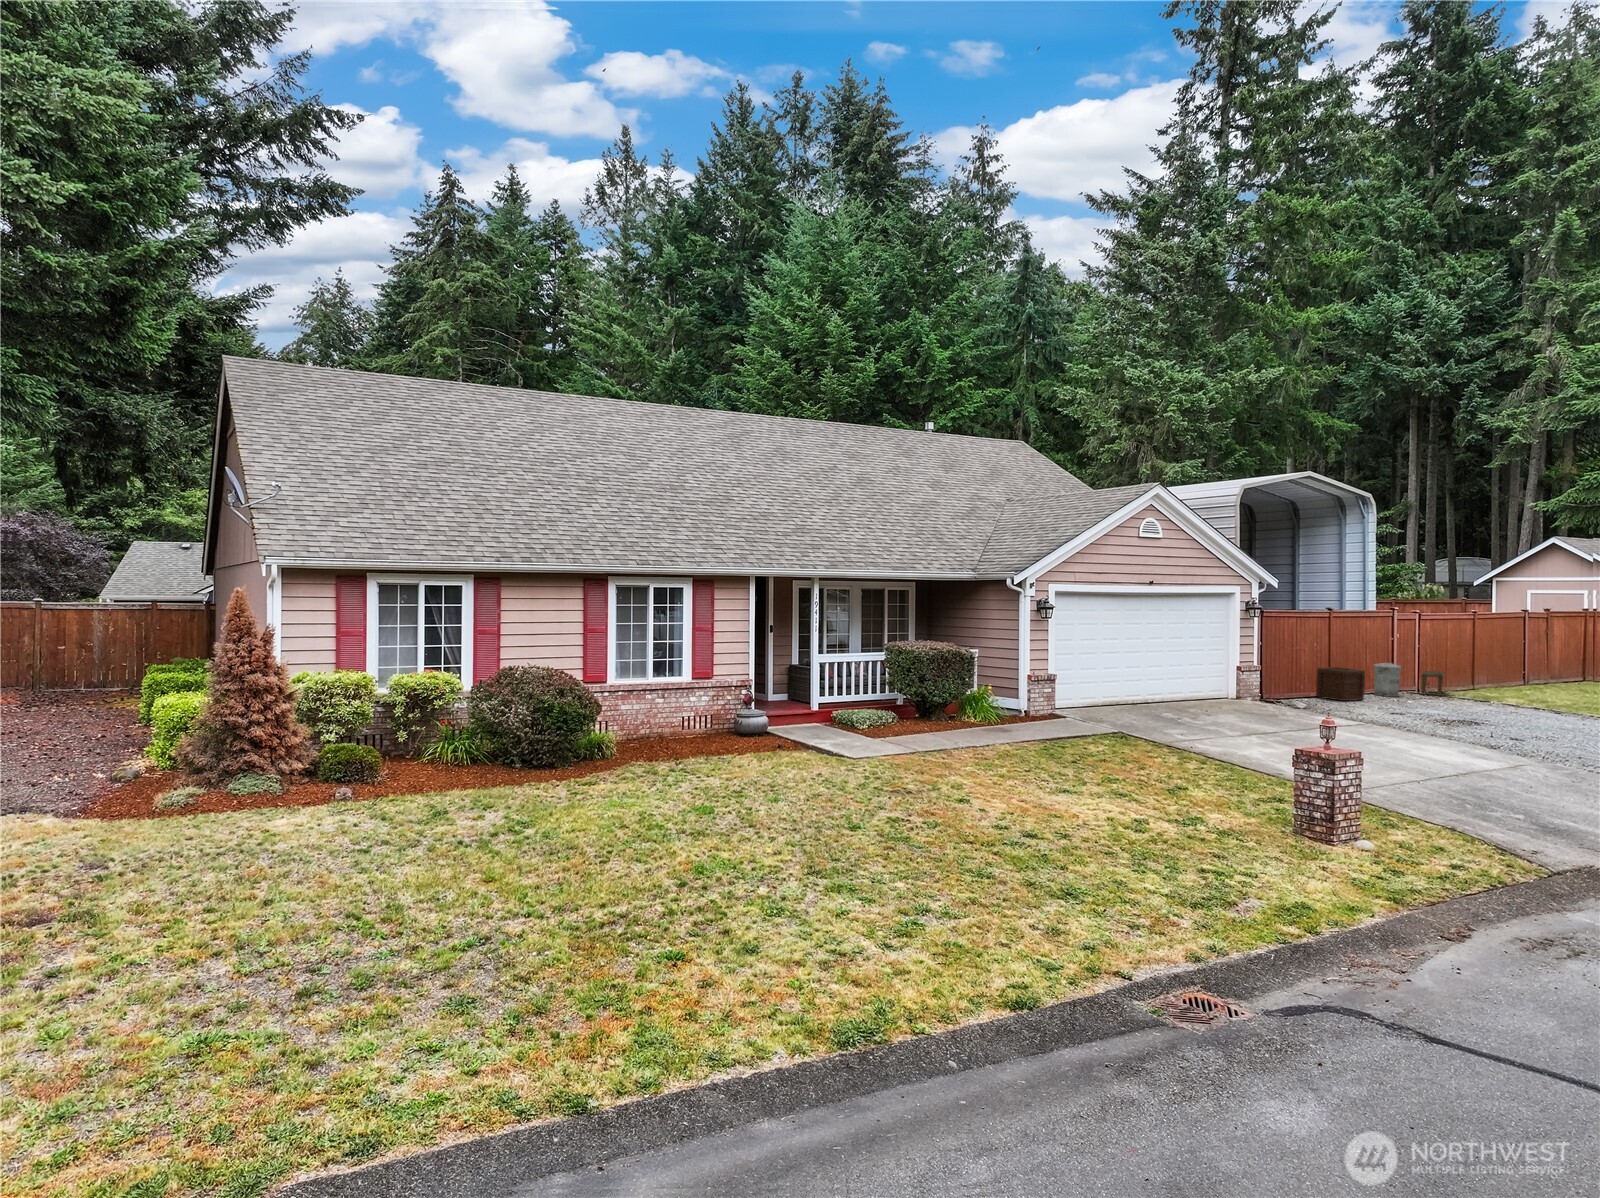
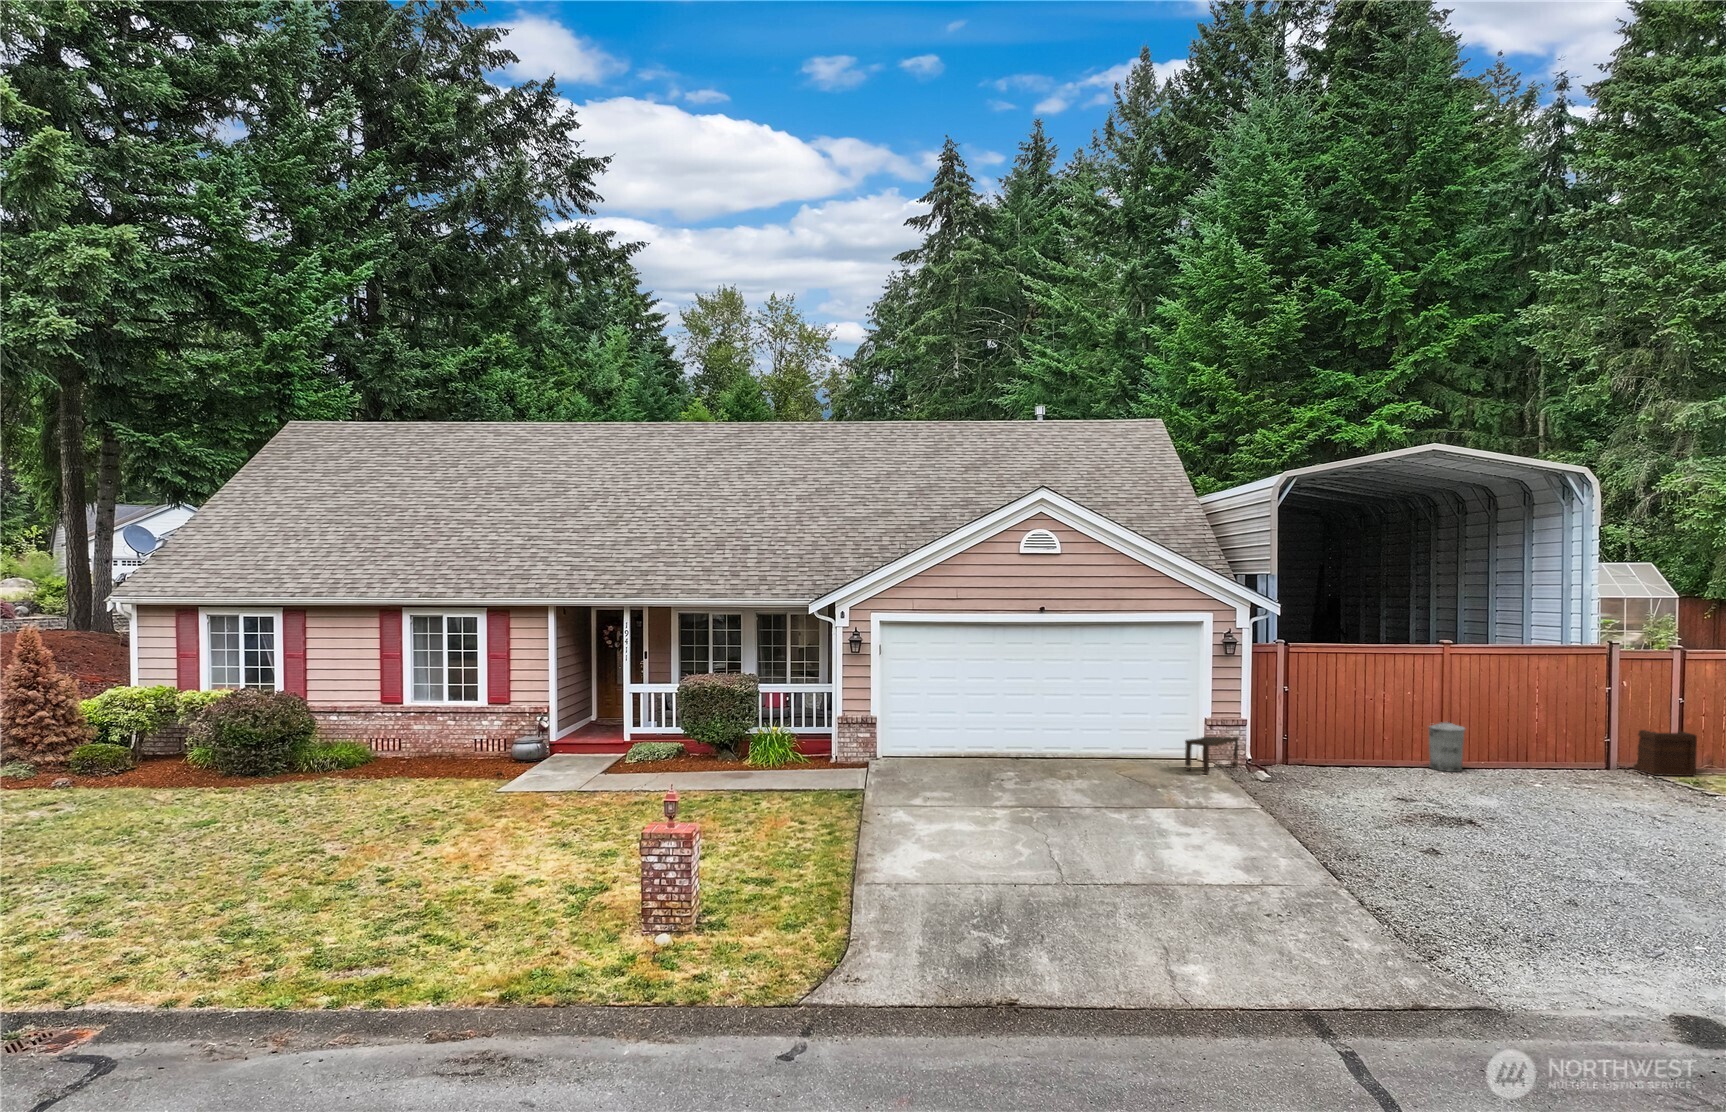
wooden crate: present [1316,667,1365,701] -> present [1632,730,1697,776]
bench: present [1421,671,1444,696] -> present [1185,736,1239,774]

